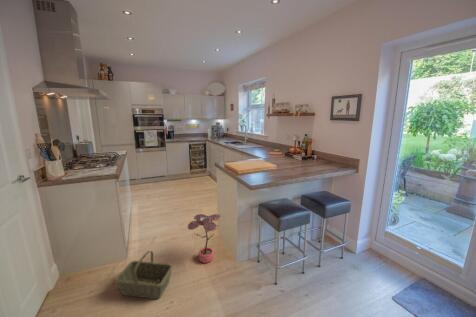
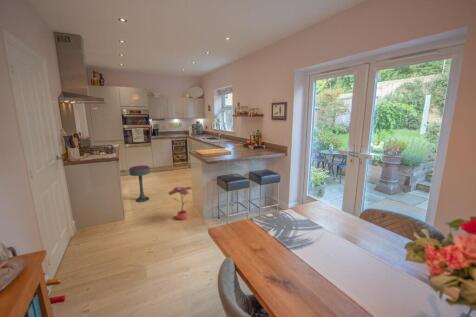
bar stool: none [136,178,162,226] -> present [129,166,150,202]
basket: present [115,251,173,299] -> none [121,208,159,236]

